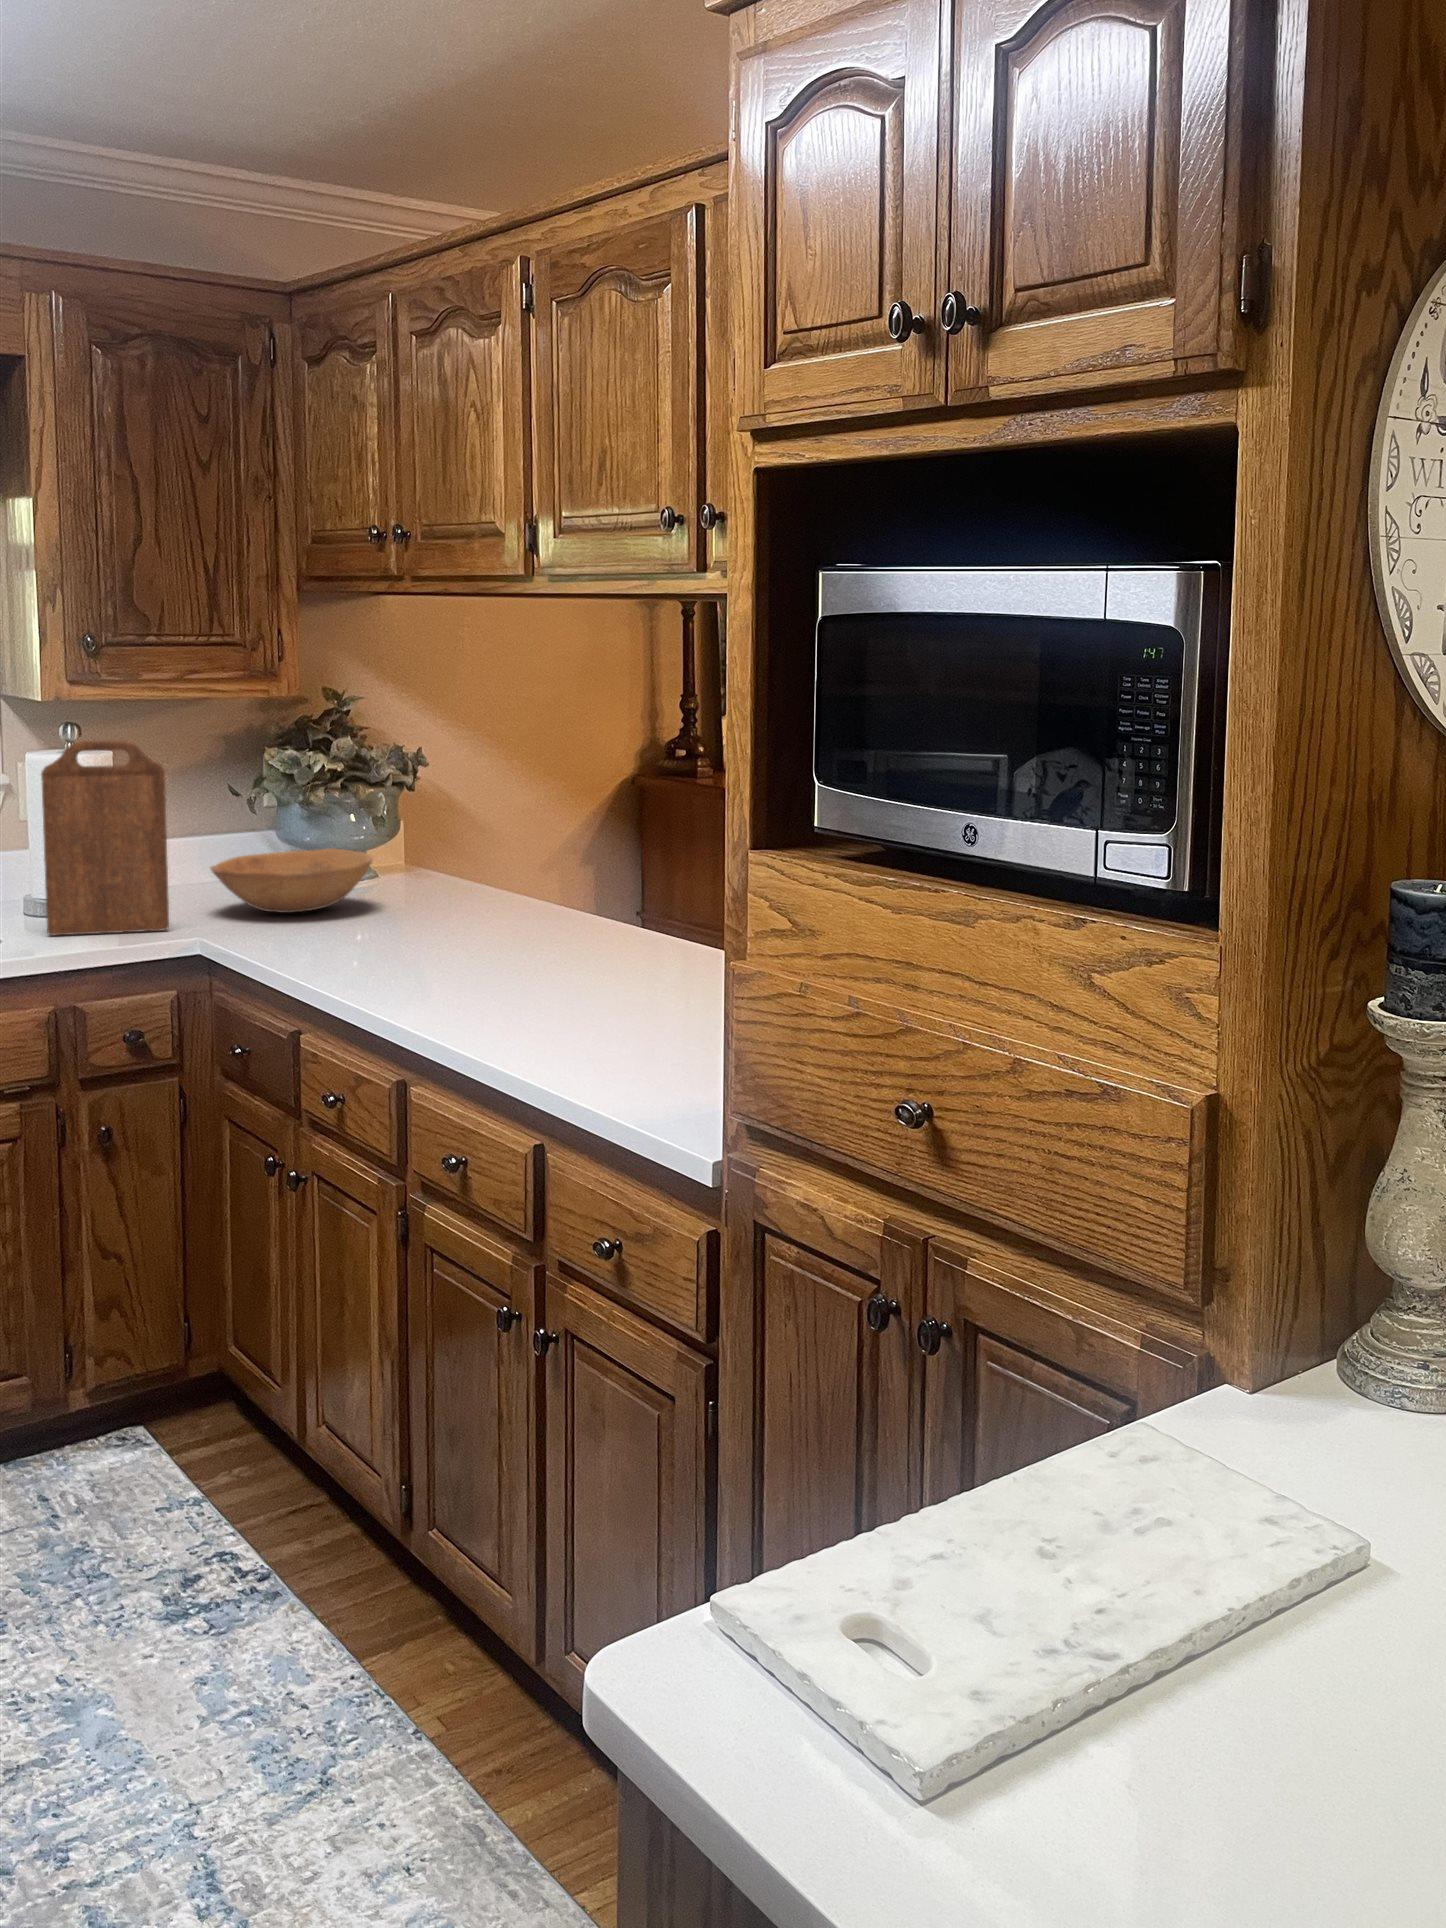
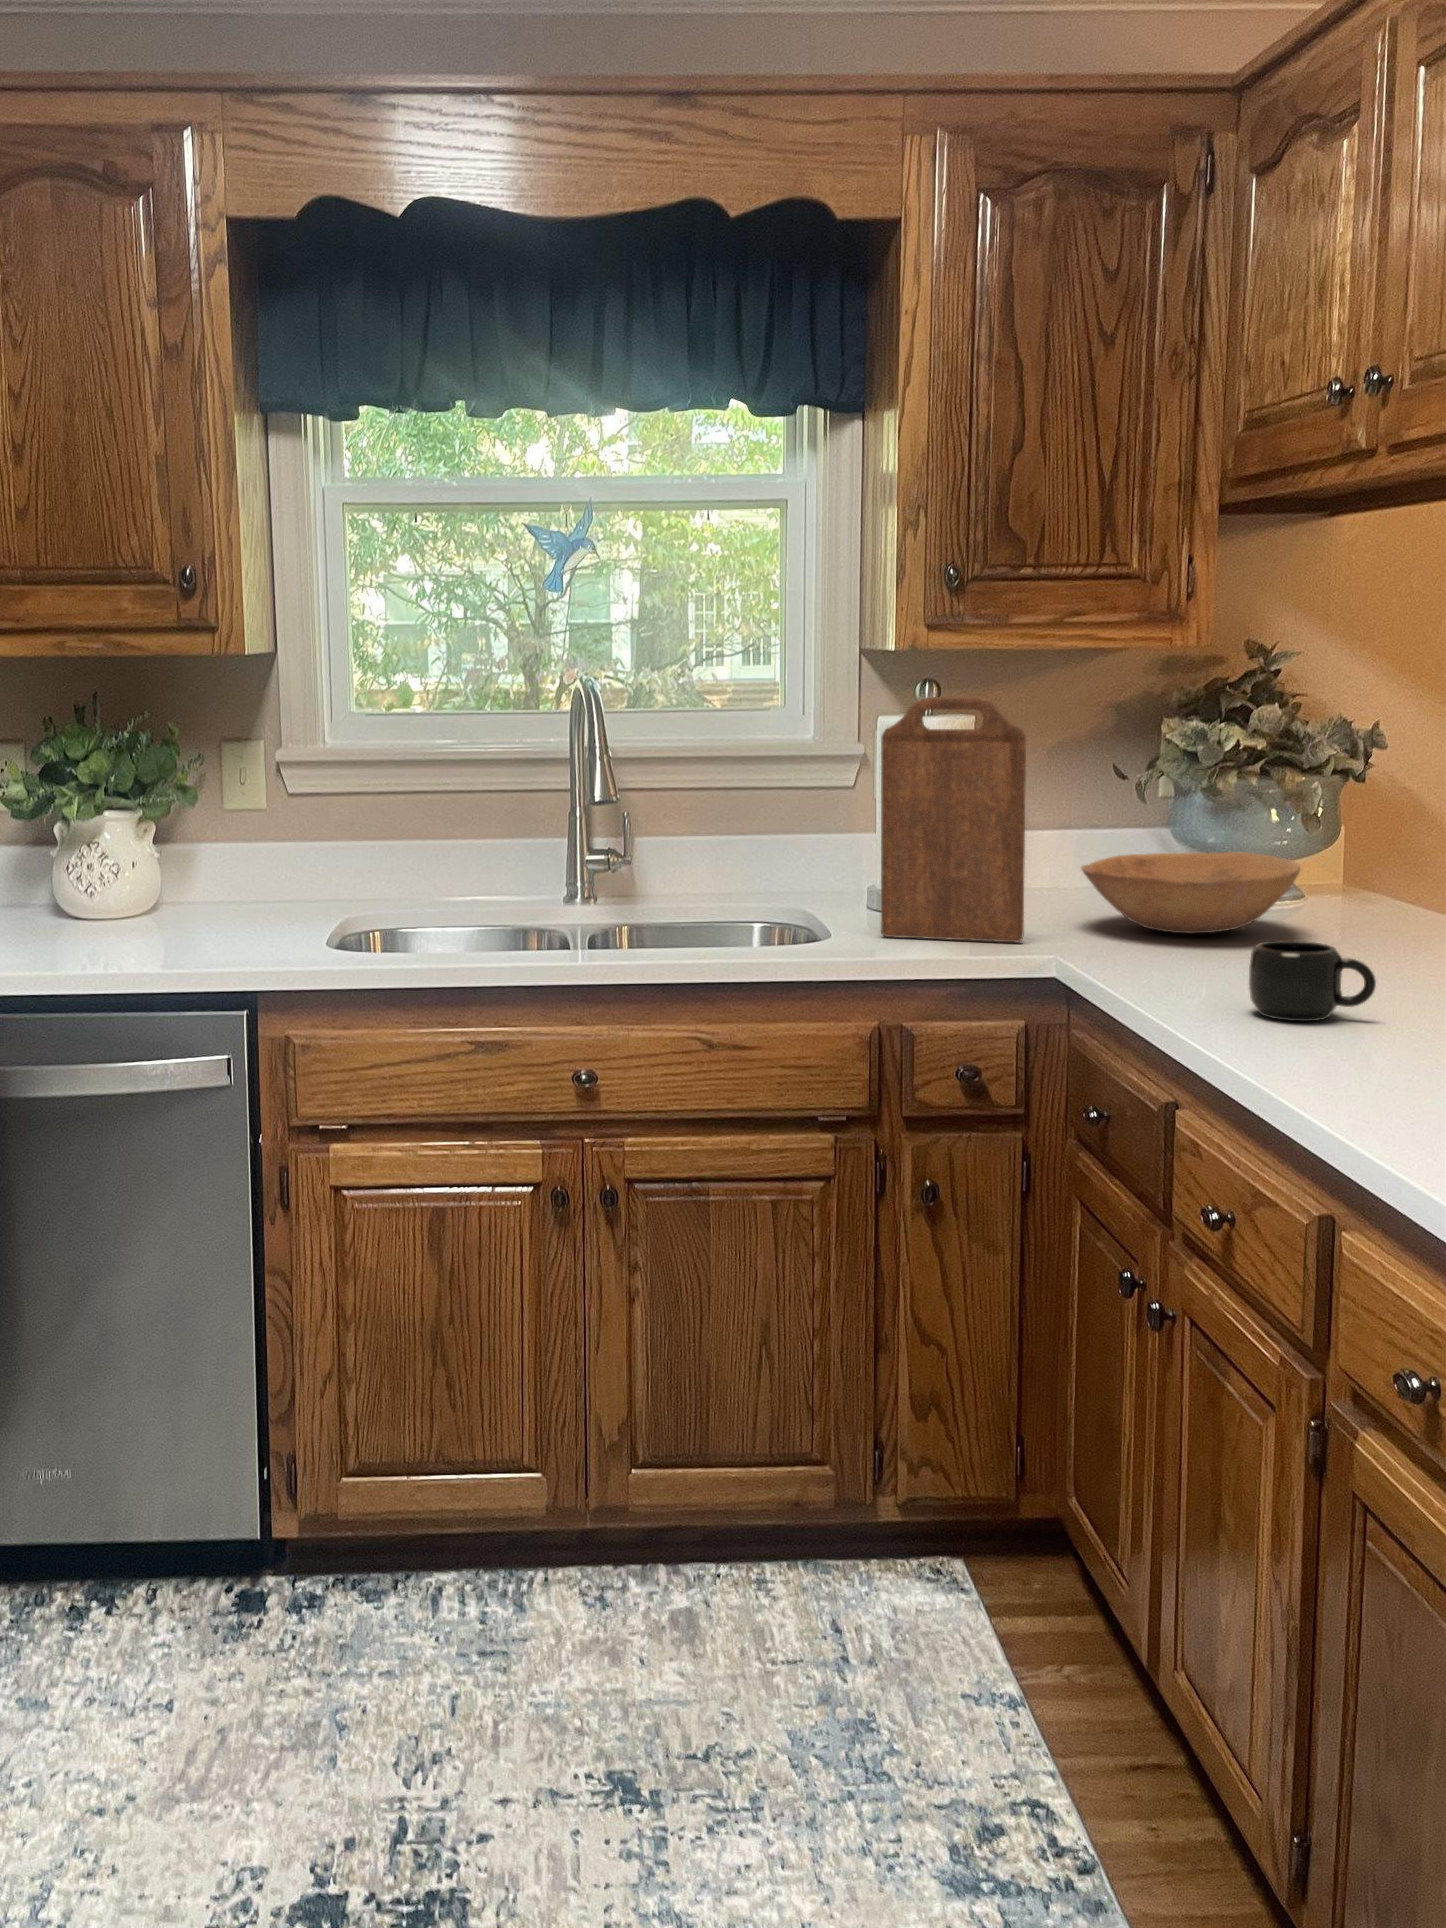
mug: none [343,911,424,965] -> present [1249,941,1376,1021]

